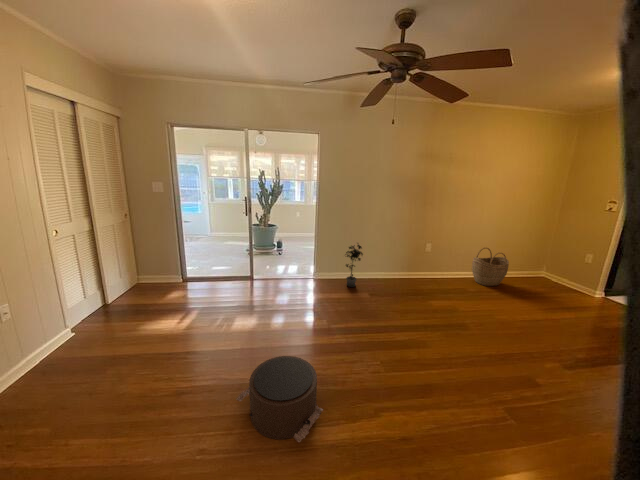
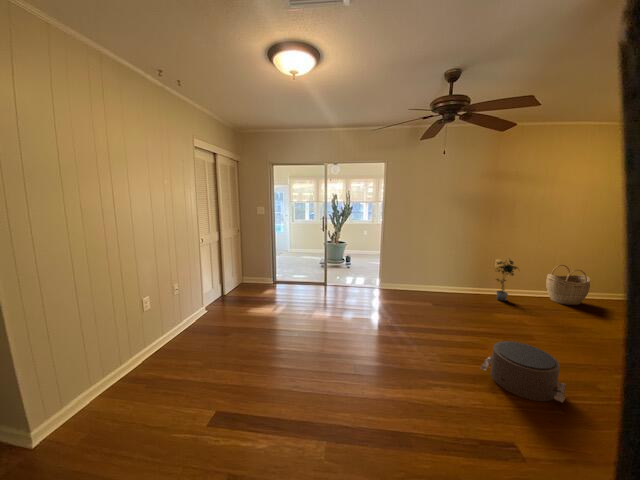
potted plant: present [345,245,363,287] -> present [496,260,518,301]
pouf: present [236,356,323,442] -> present [481,341,566,402]

